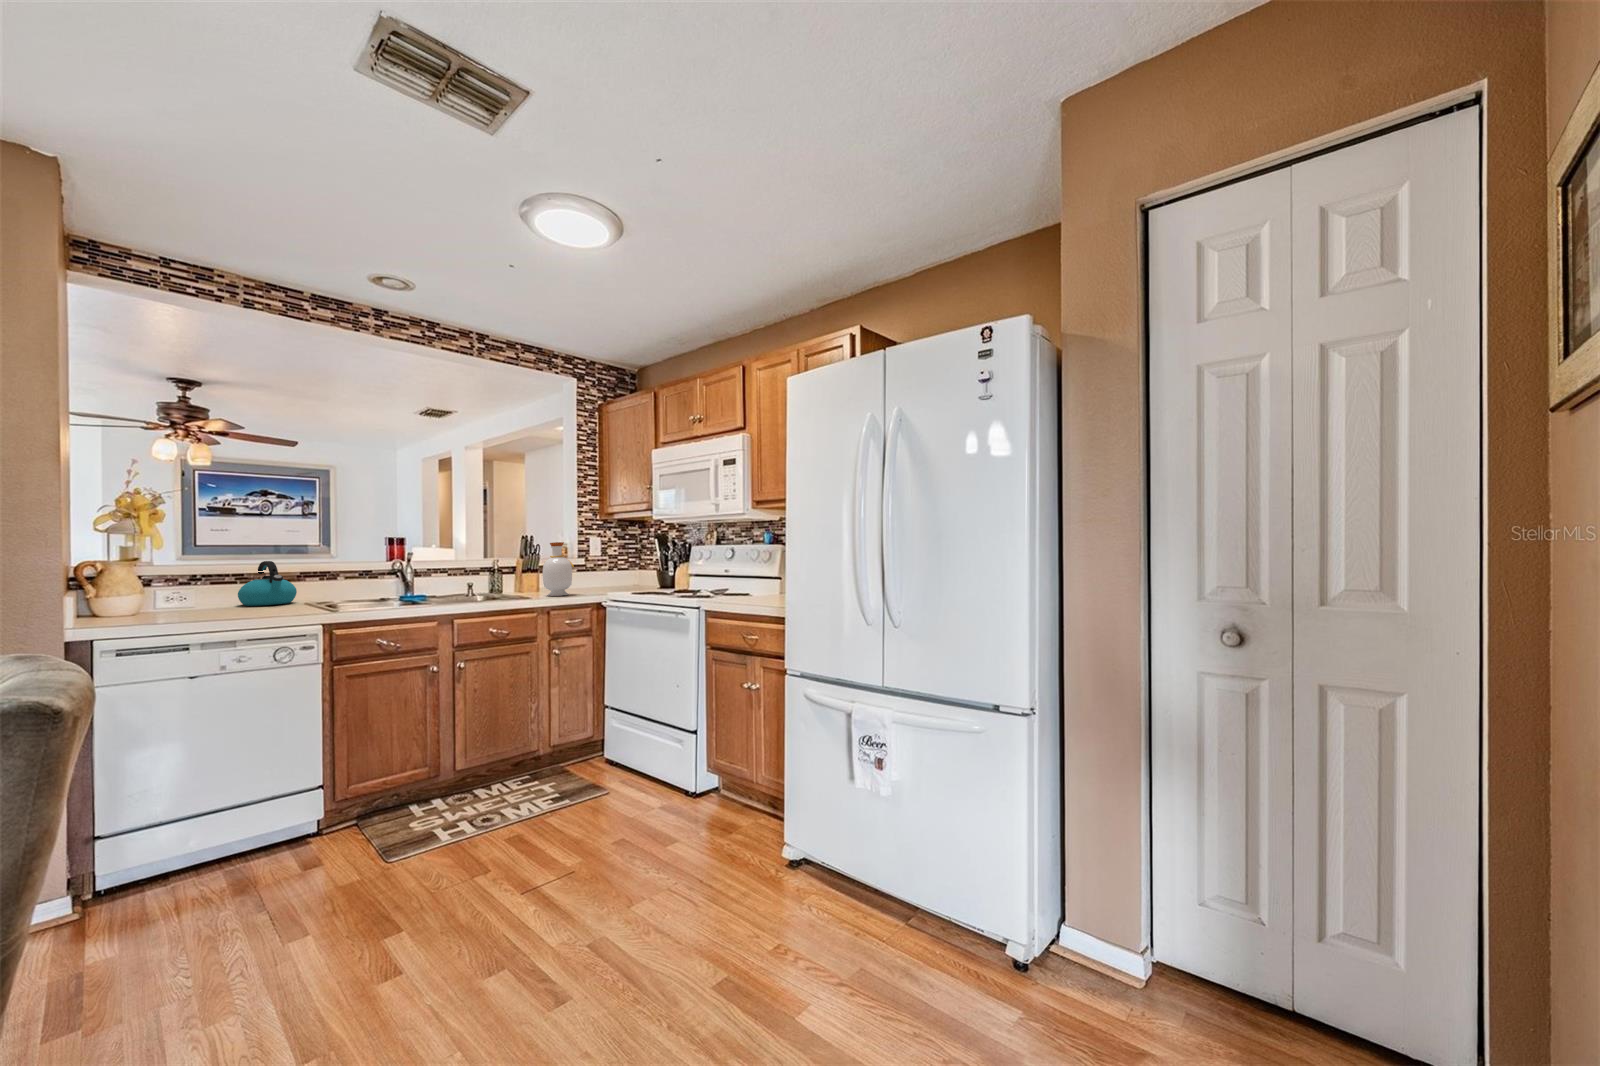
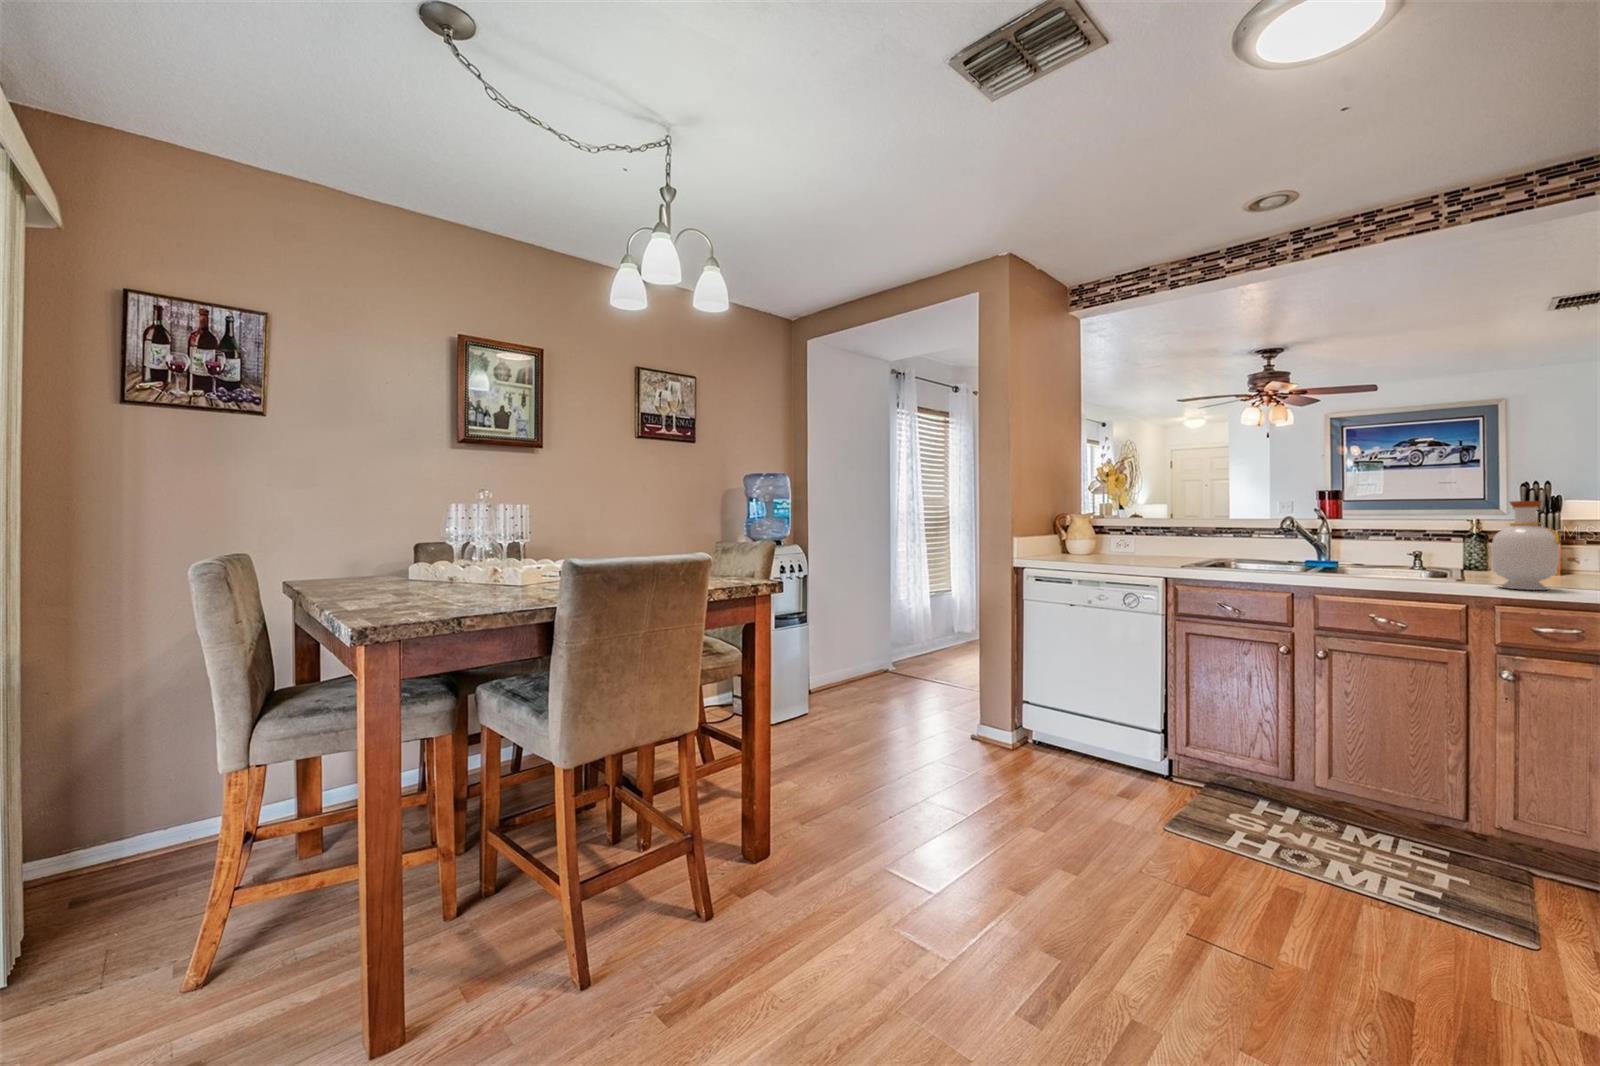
kettle: present [238,561,297,606] -> none [1167,517,1215,558]

